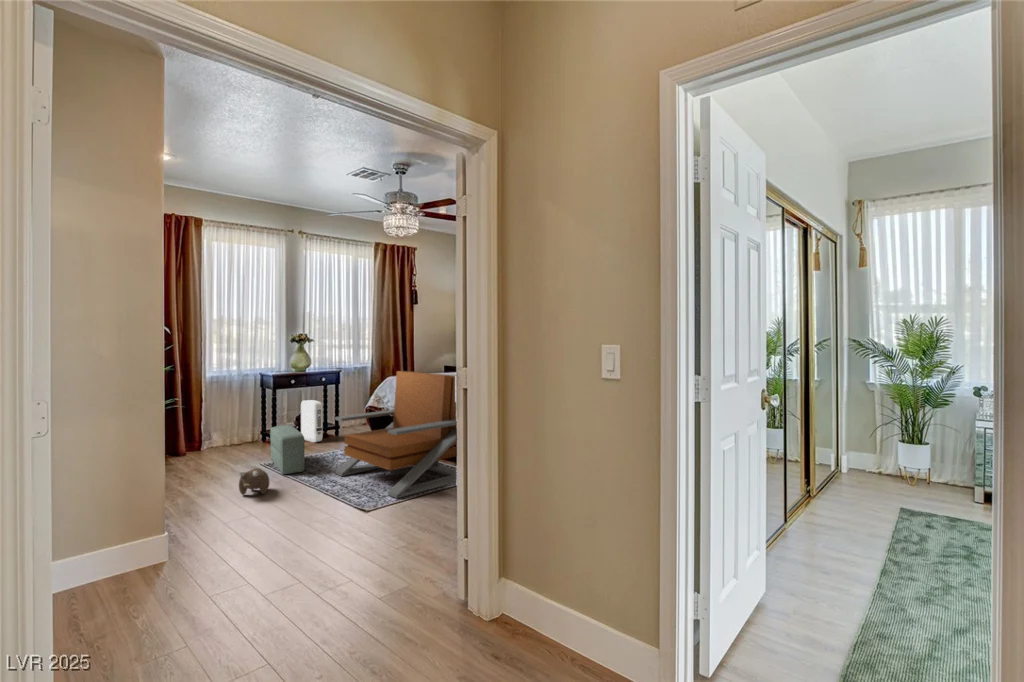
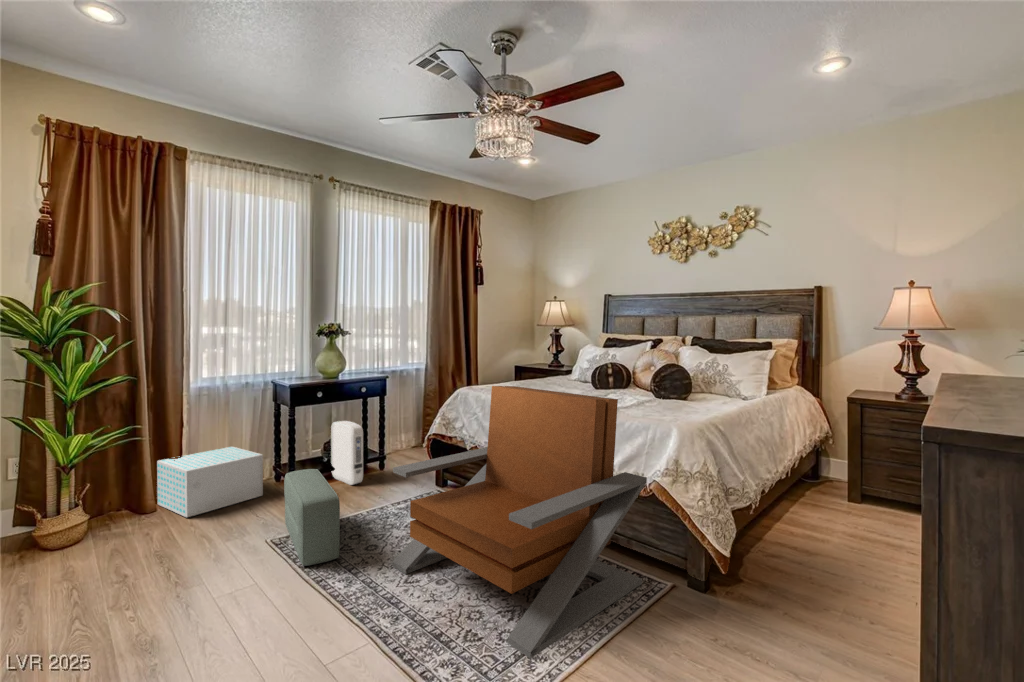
storage box: none [185,417,255,457] -> present [157,446,263,517]
plush toy: present [239,468,270,495] -> none [214,577,276,634]

